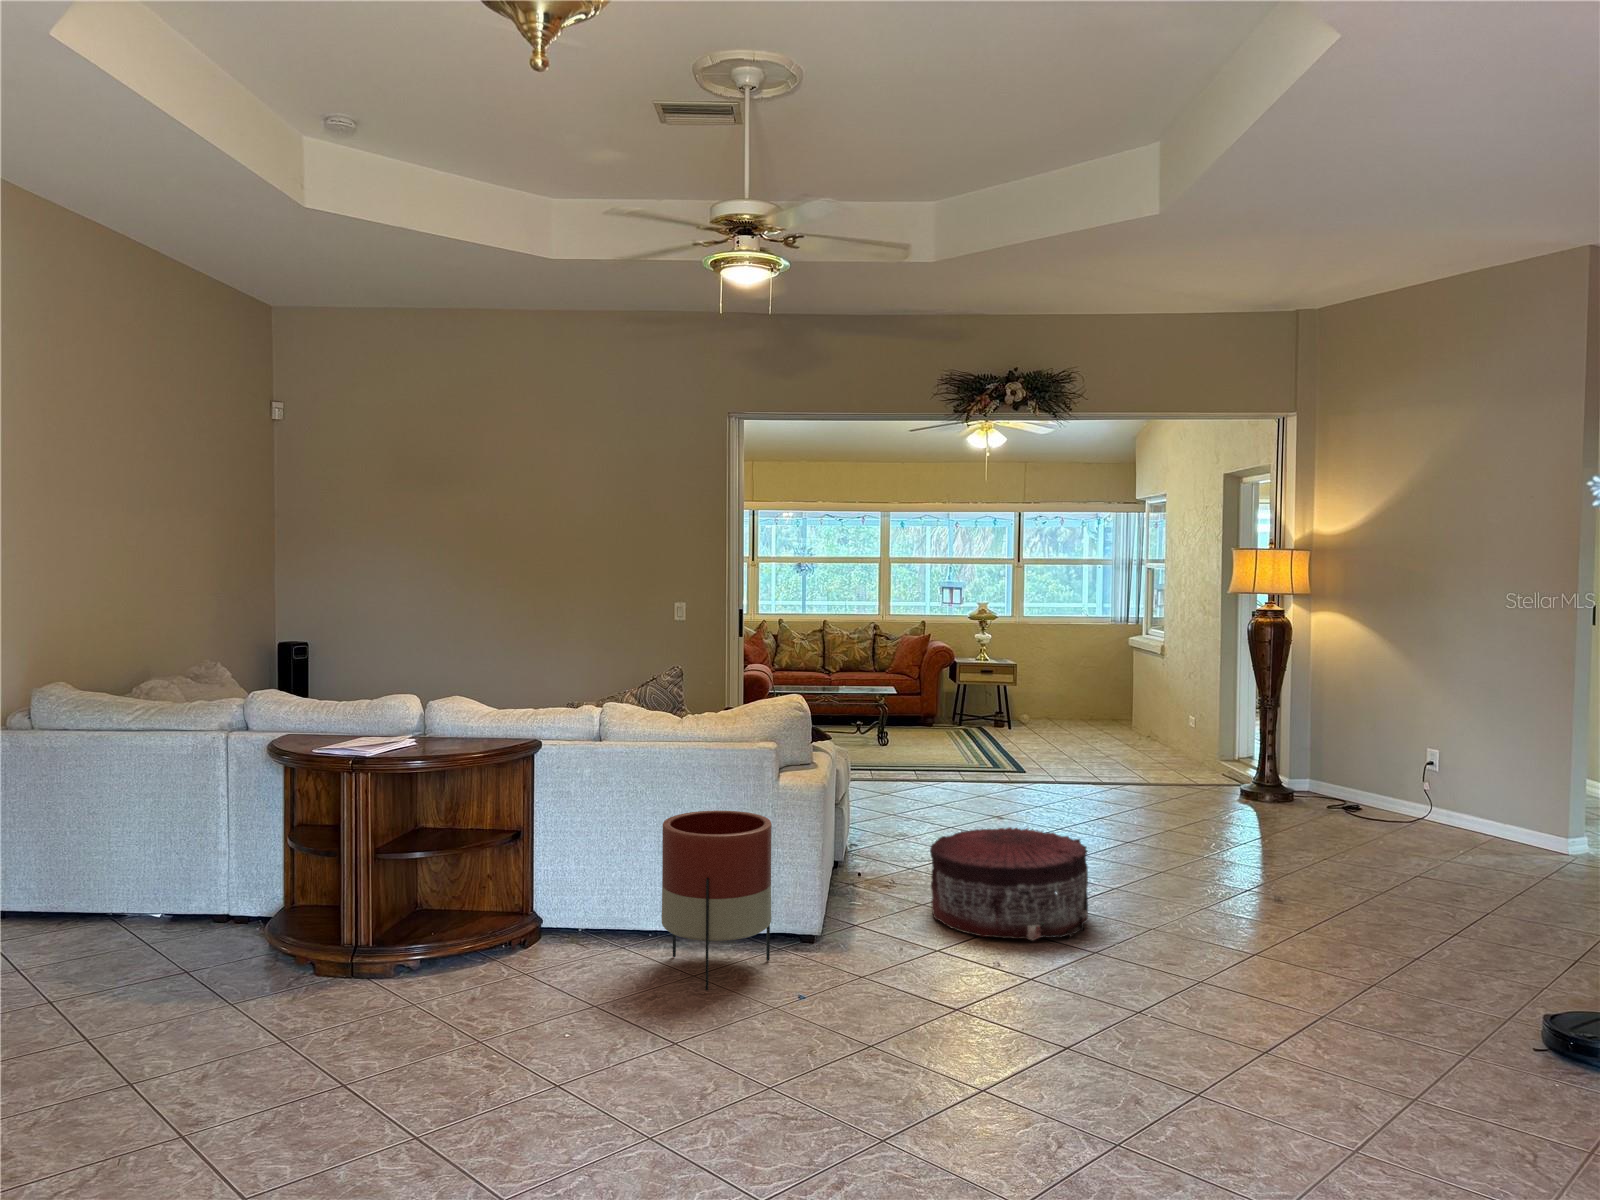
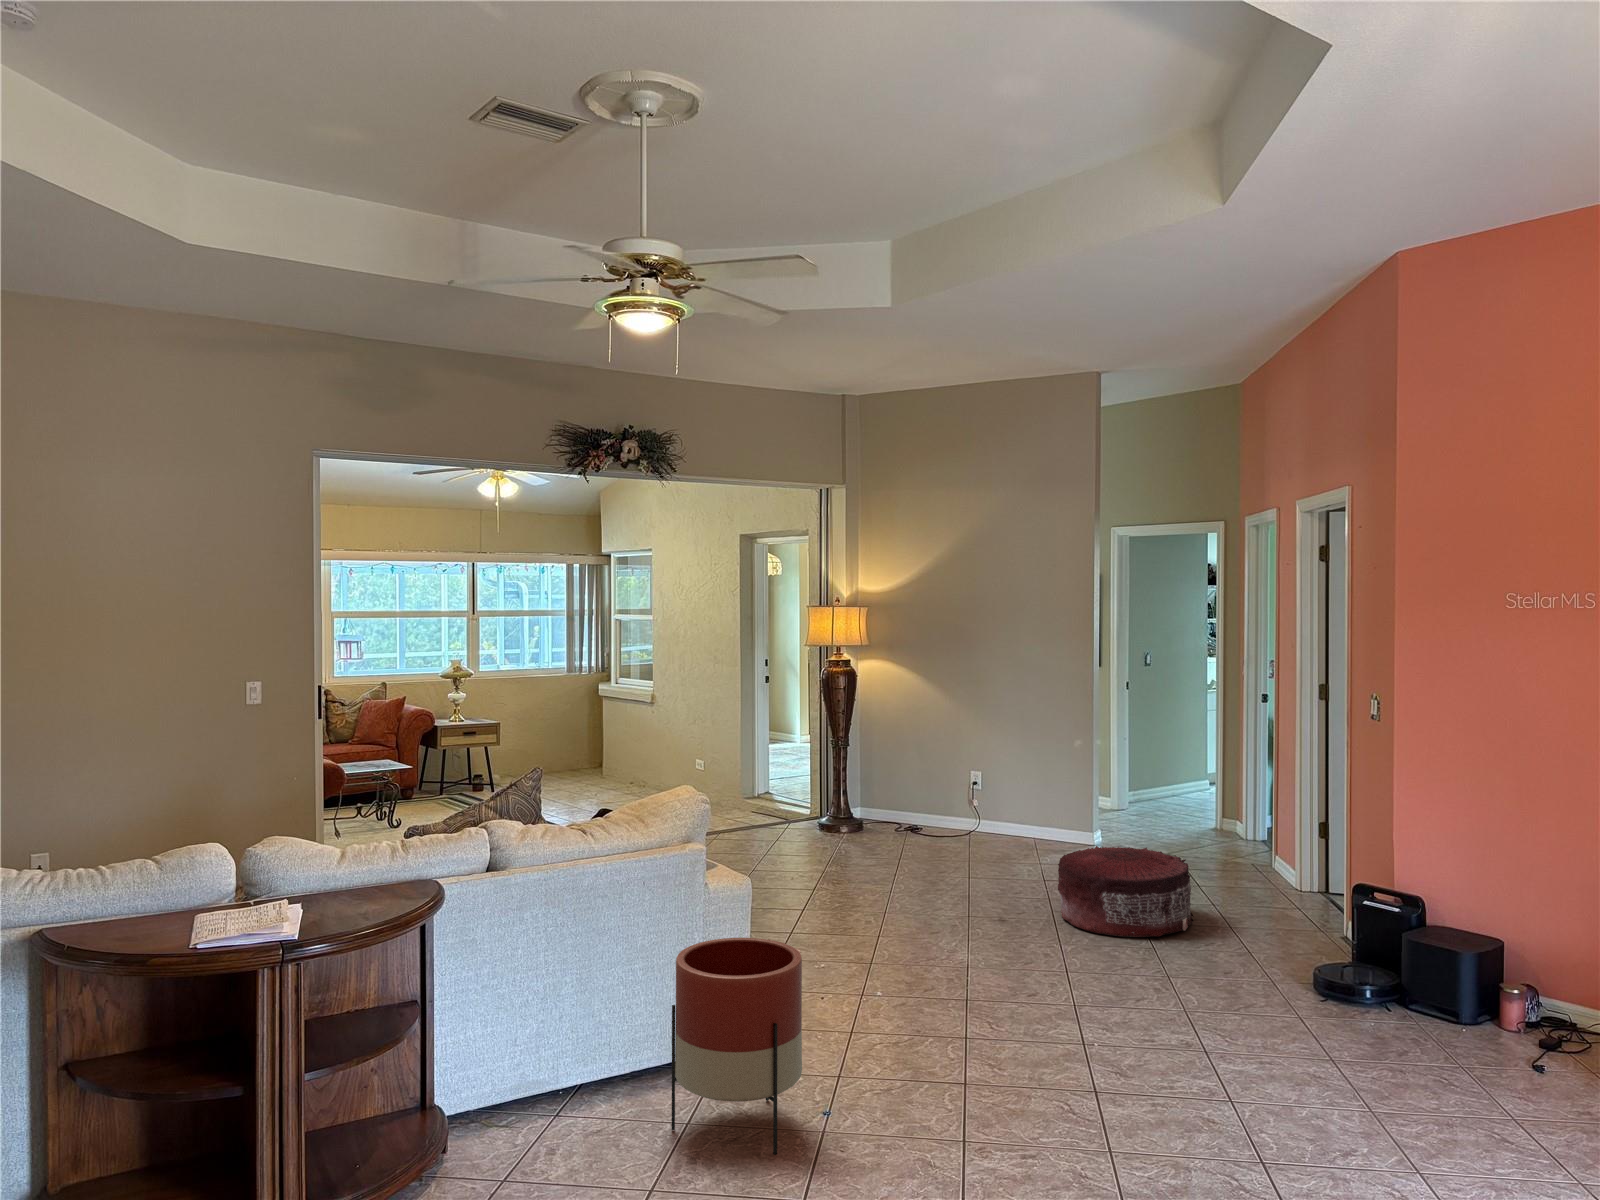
pouf: present [930,827,1088,940] -> present [1058,846,1194,937]

